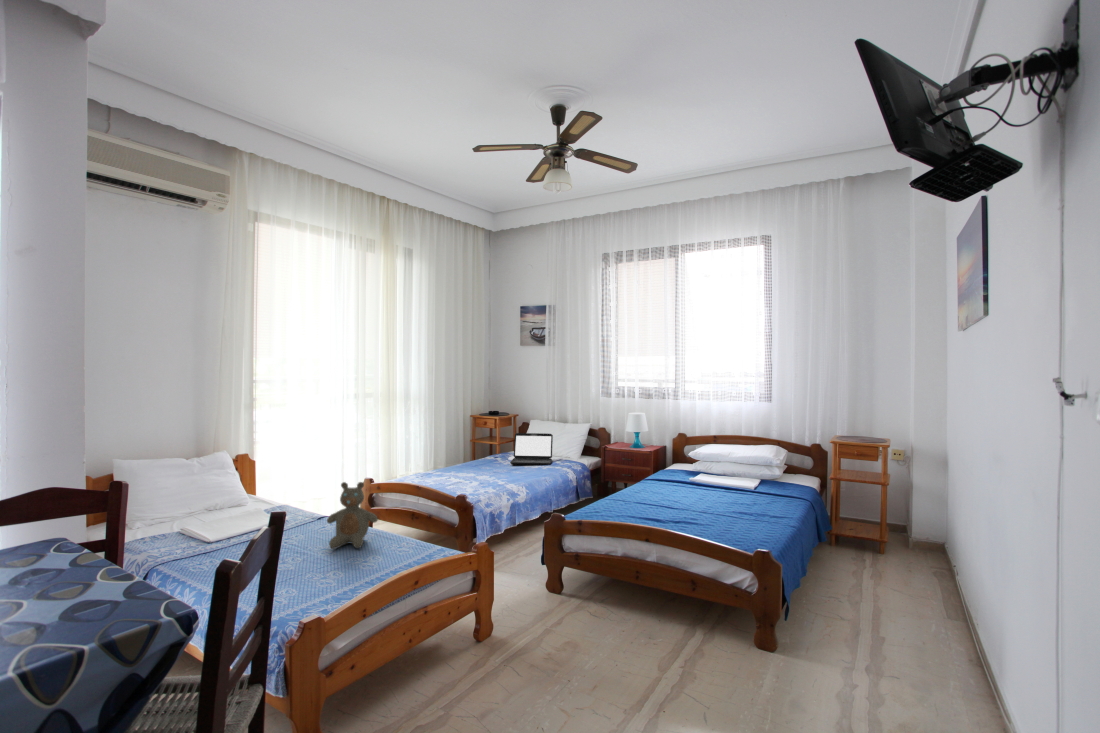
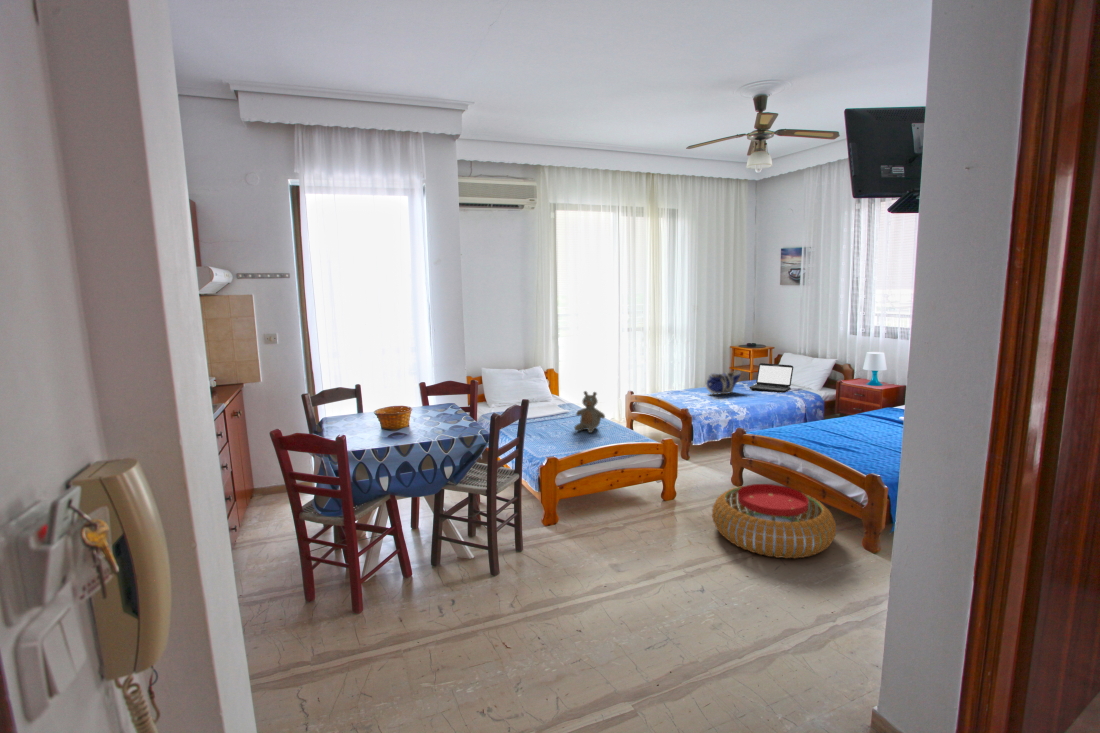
tote bag: none [464,443,504,474] -> present [705,371,741,394]
pouf: none [561,579,712,681] -> present [712,484,836,558]

